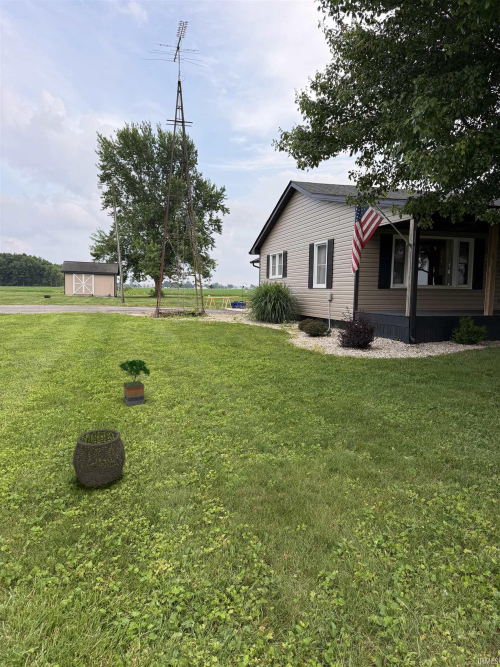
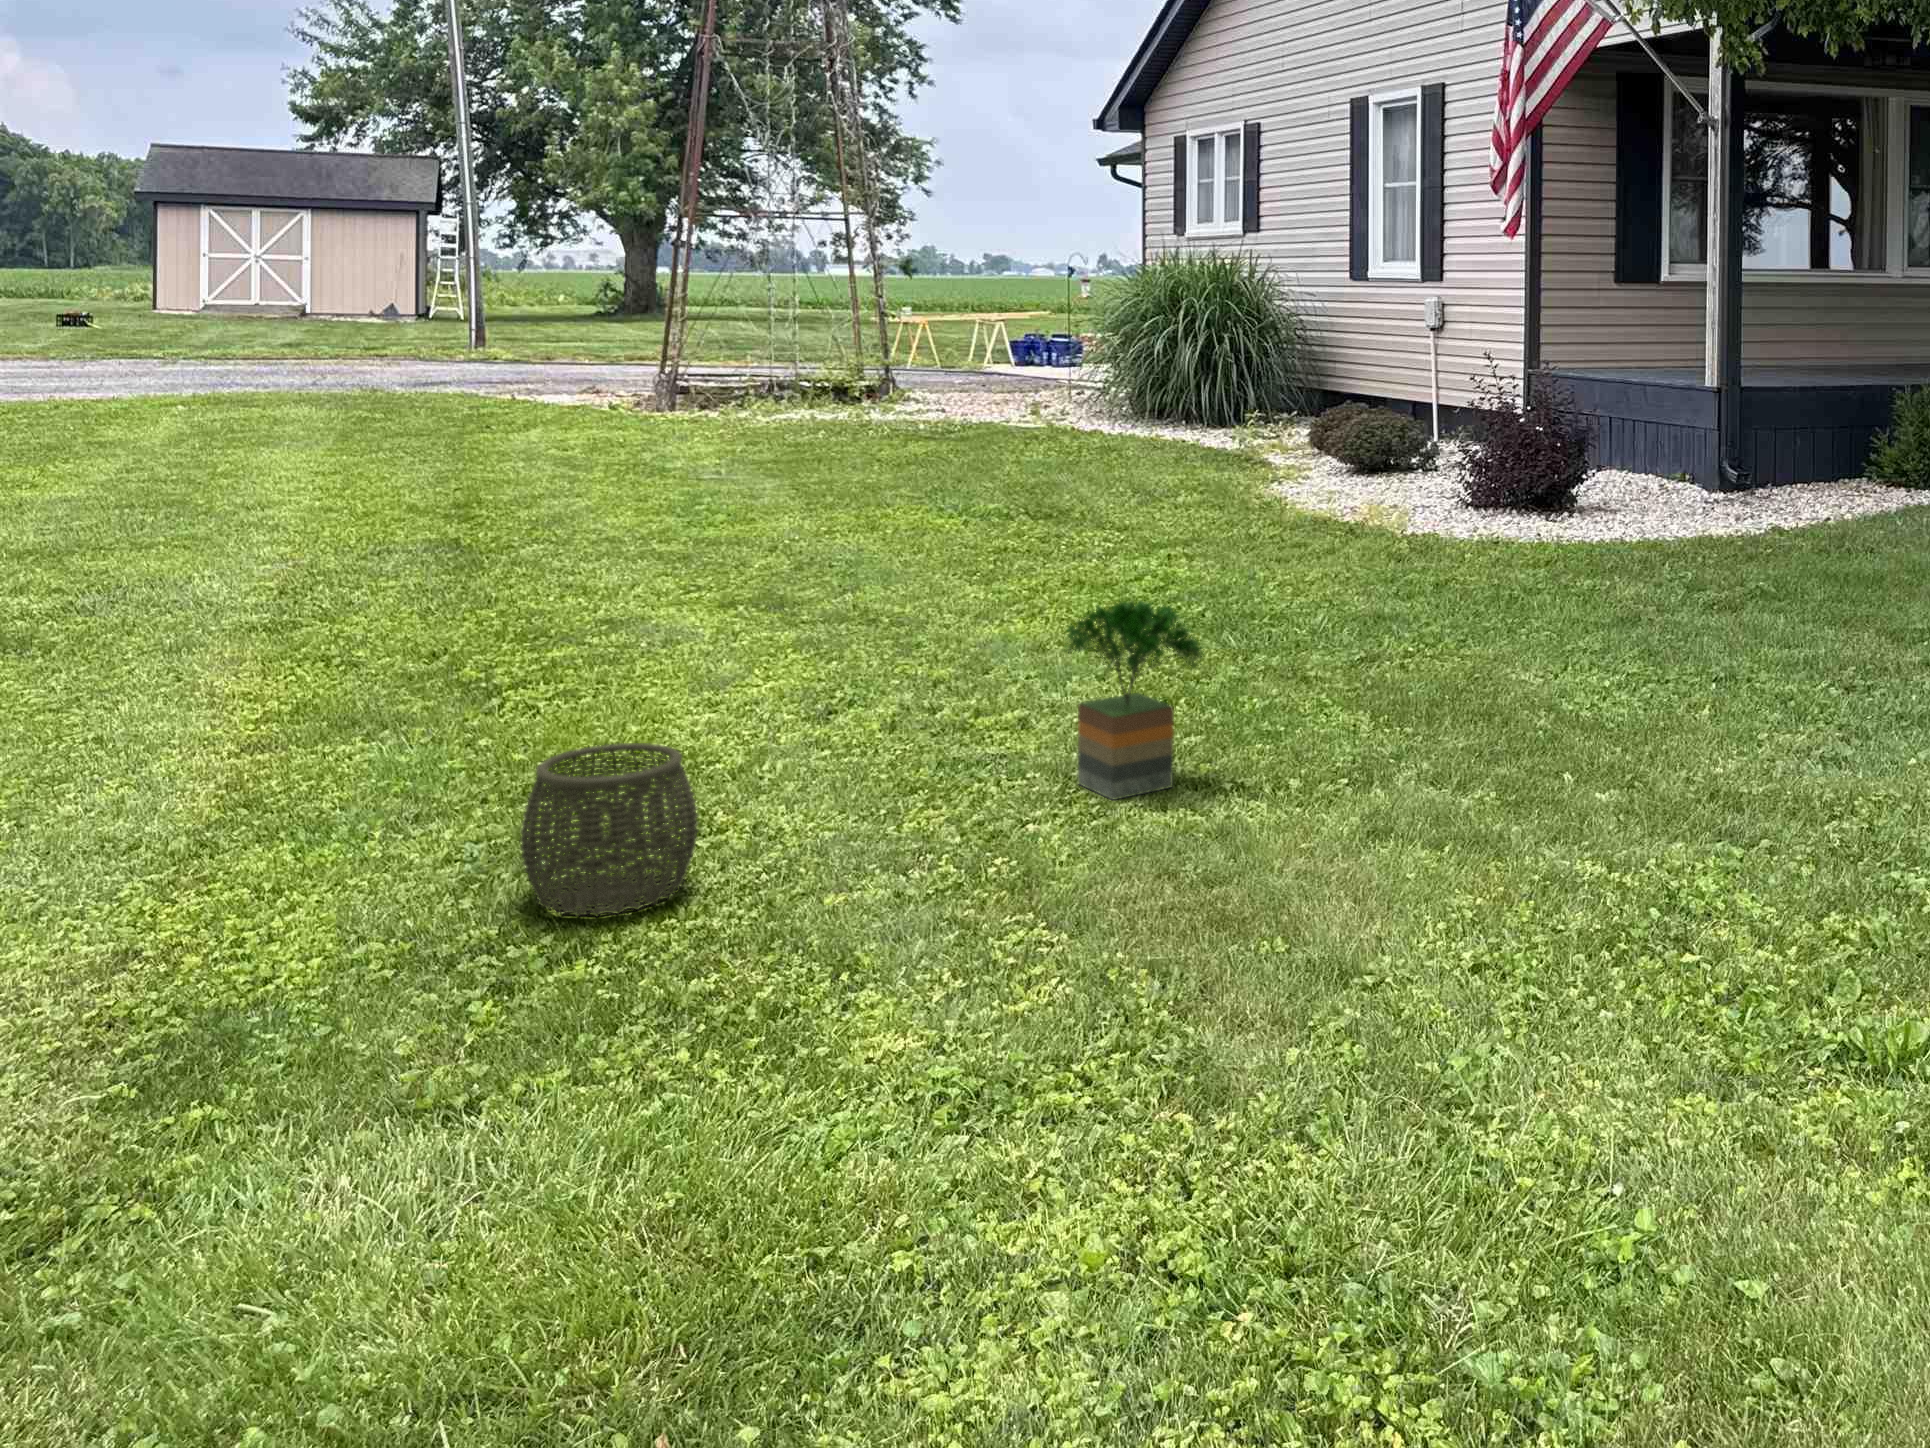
potted tree: present [119,359,150,406] -> present [1066,601,1204,800]

